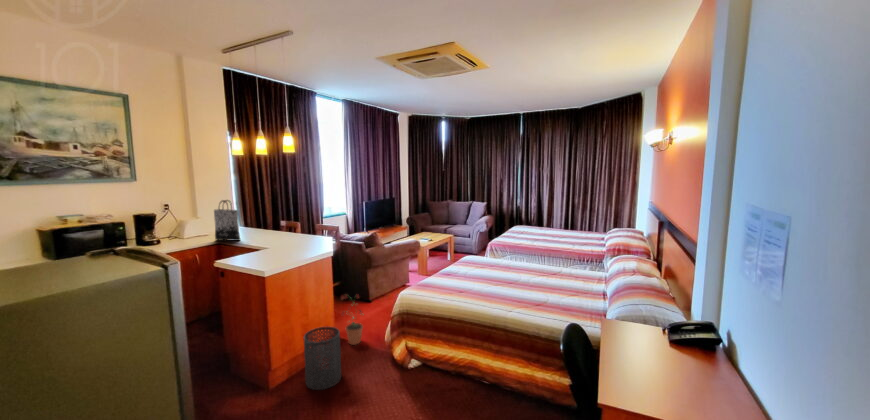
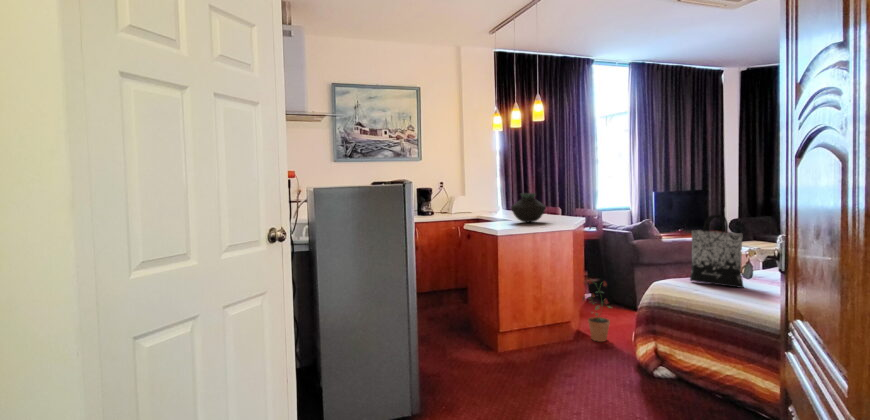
tote bag: present [214,200,240,241] -> present [690,215,744,288]
vase: none [273,227,308,256] -> present [511,193,546,222]
trash can: present [303,327,341,390] -> none [530,301,570,366]

